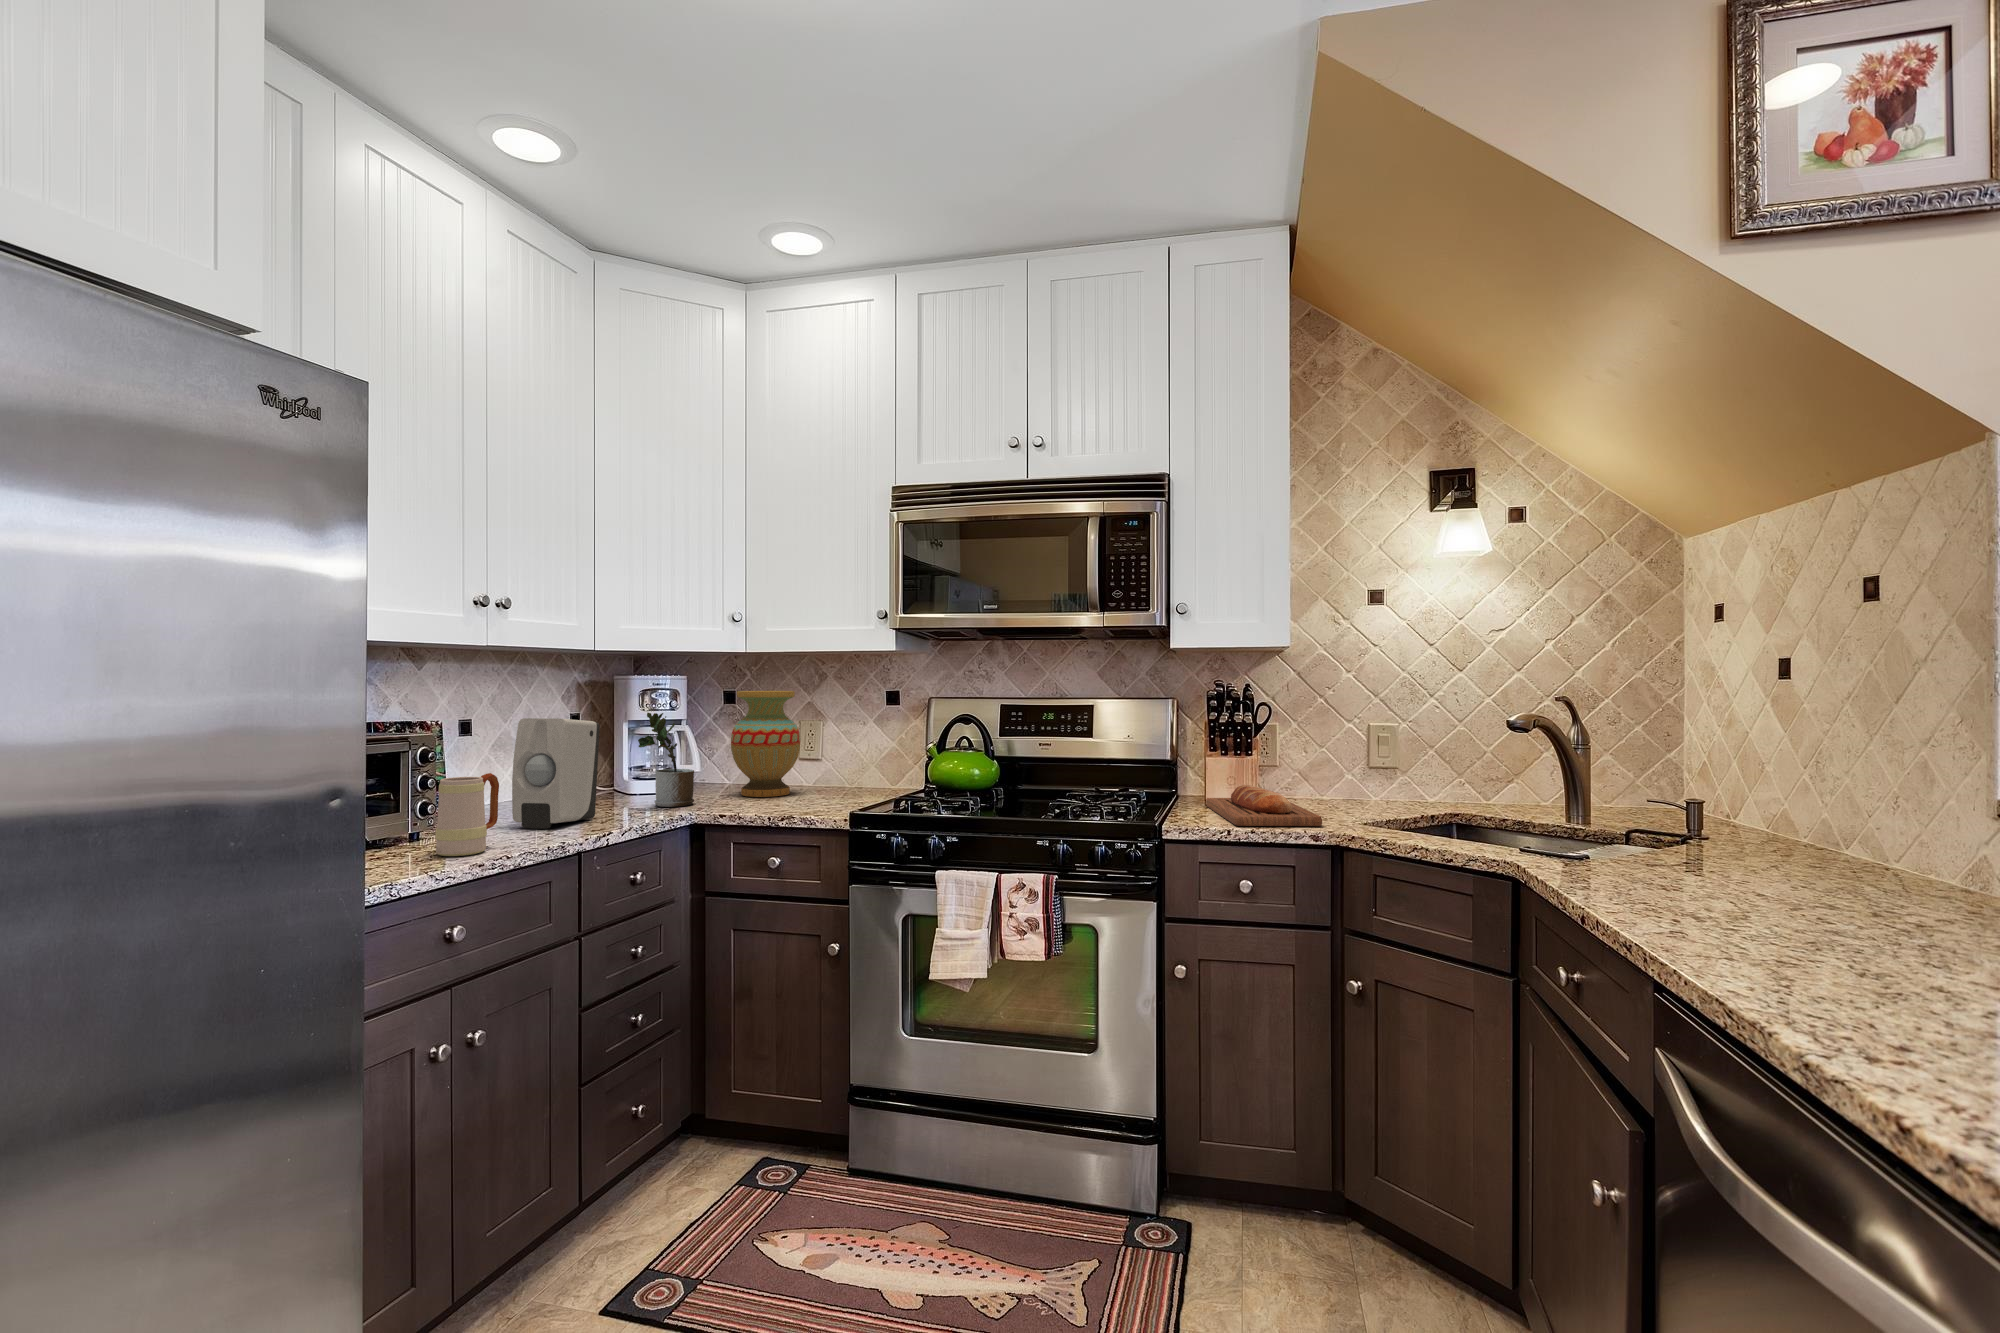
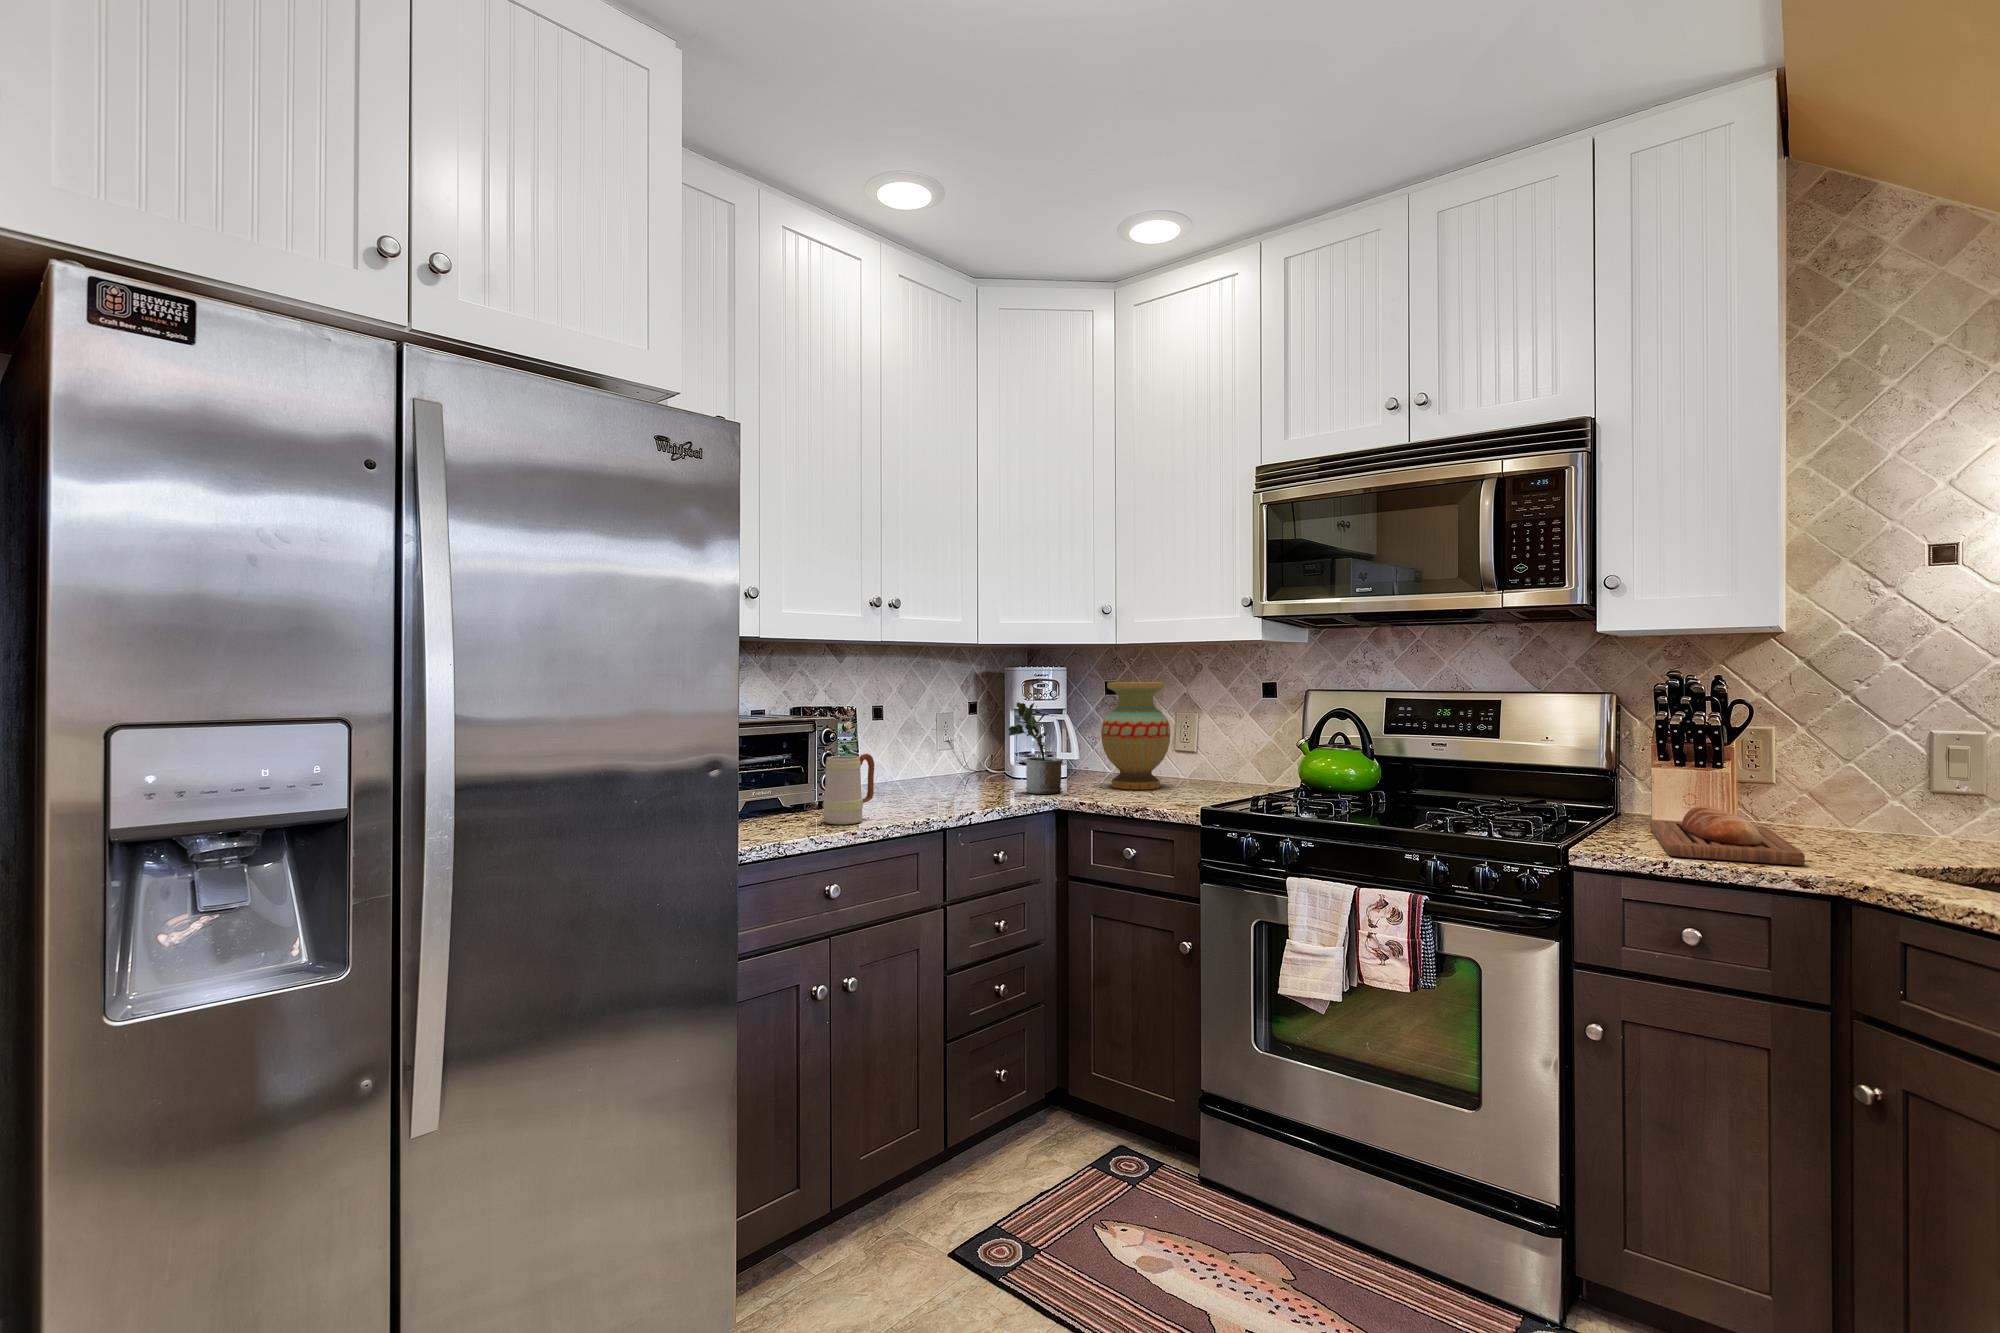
soap dispenser: present [512,718,600,829] -> none [895,706,971,806]

